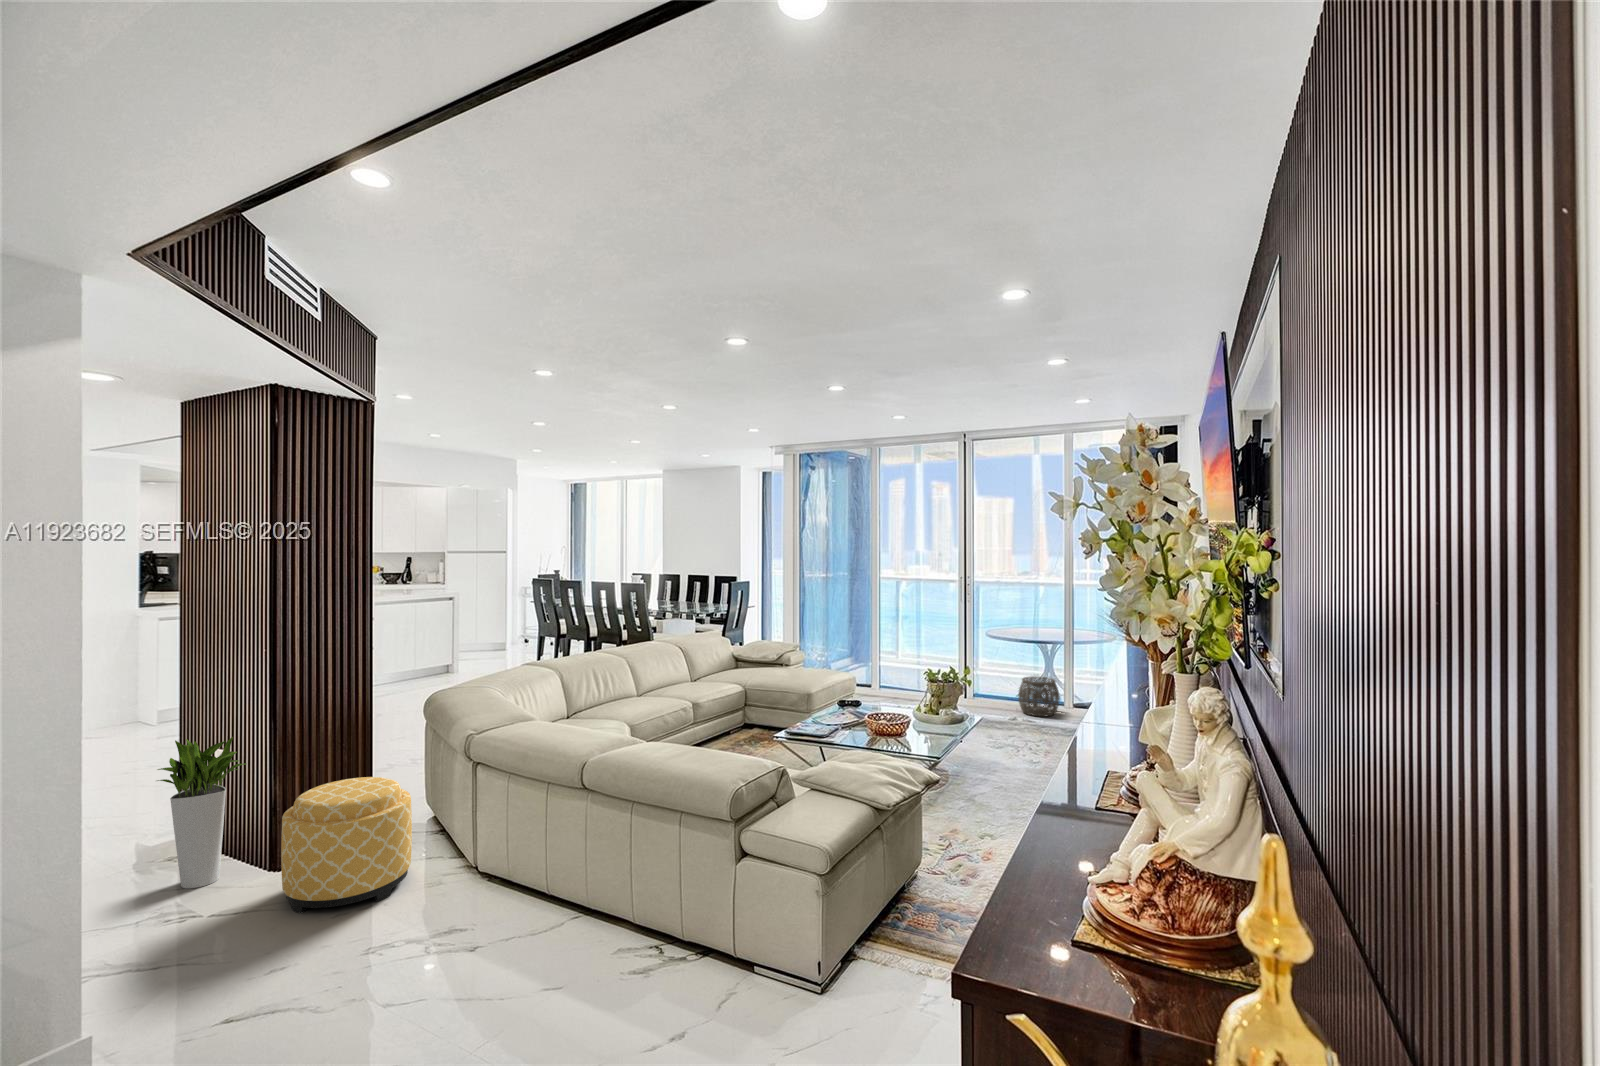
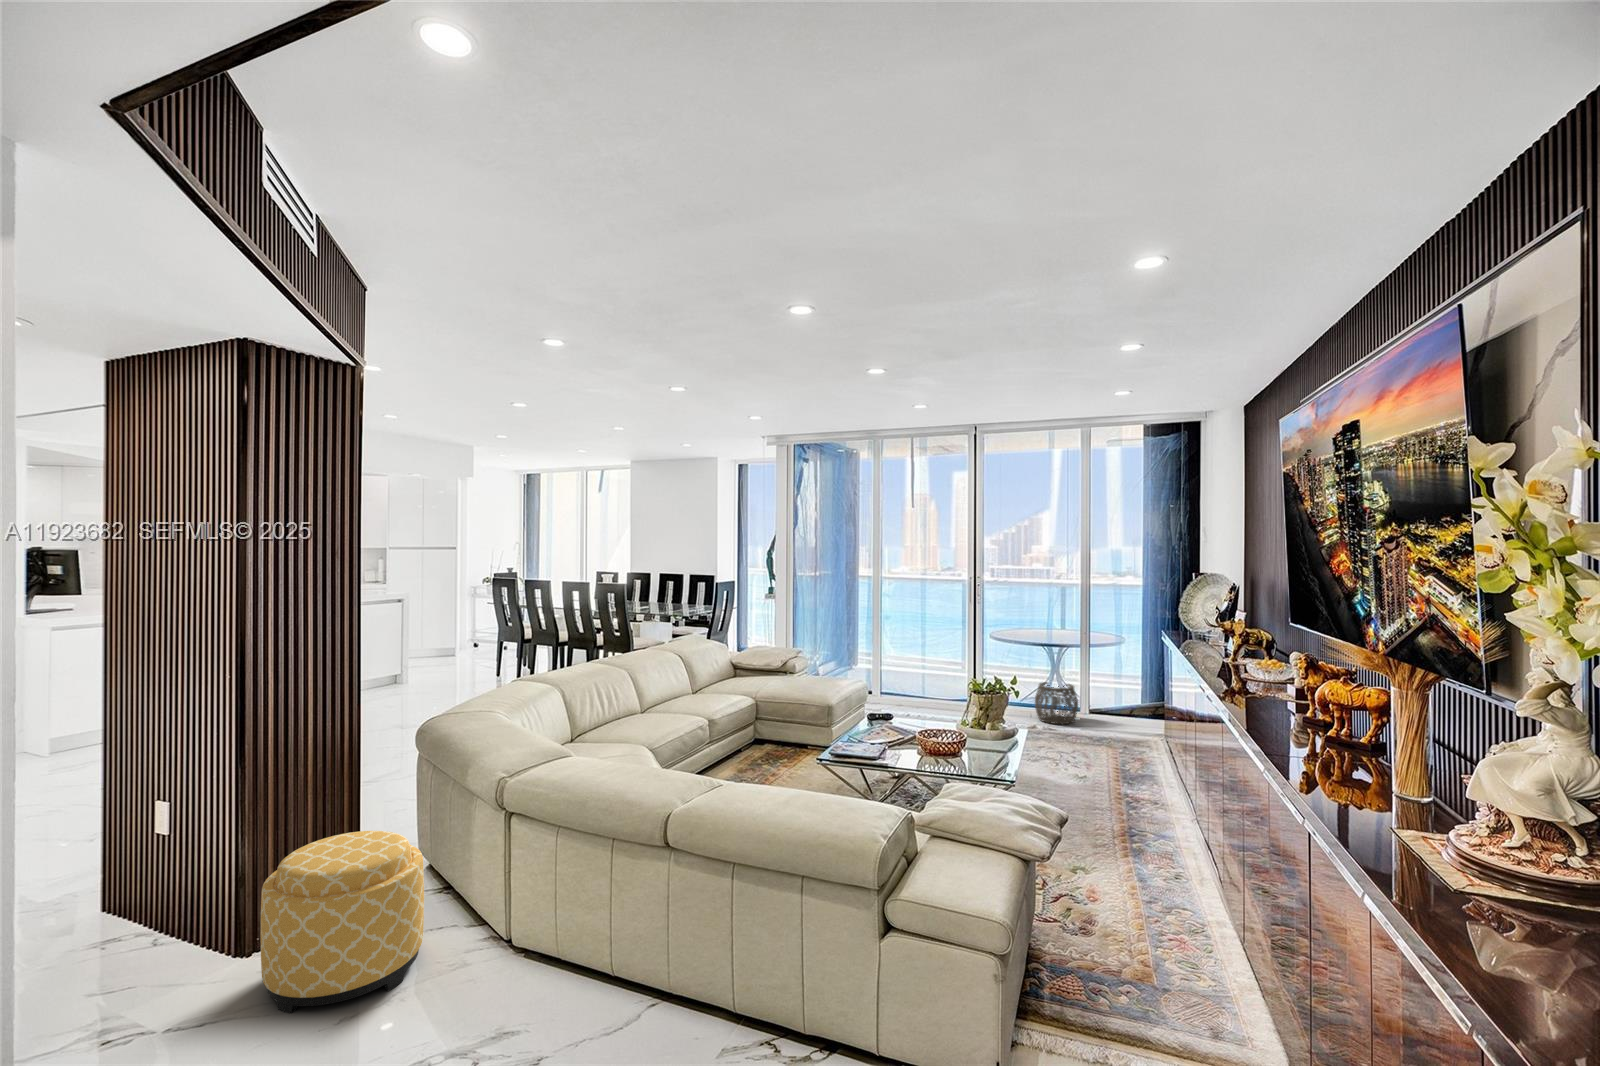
planter: present [157,737,245,889] -> none [83,787,207,984]

